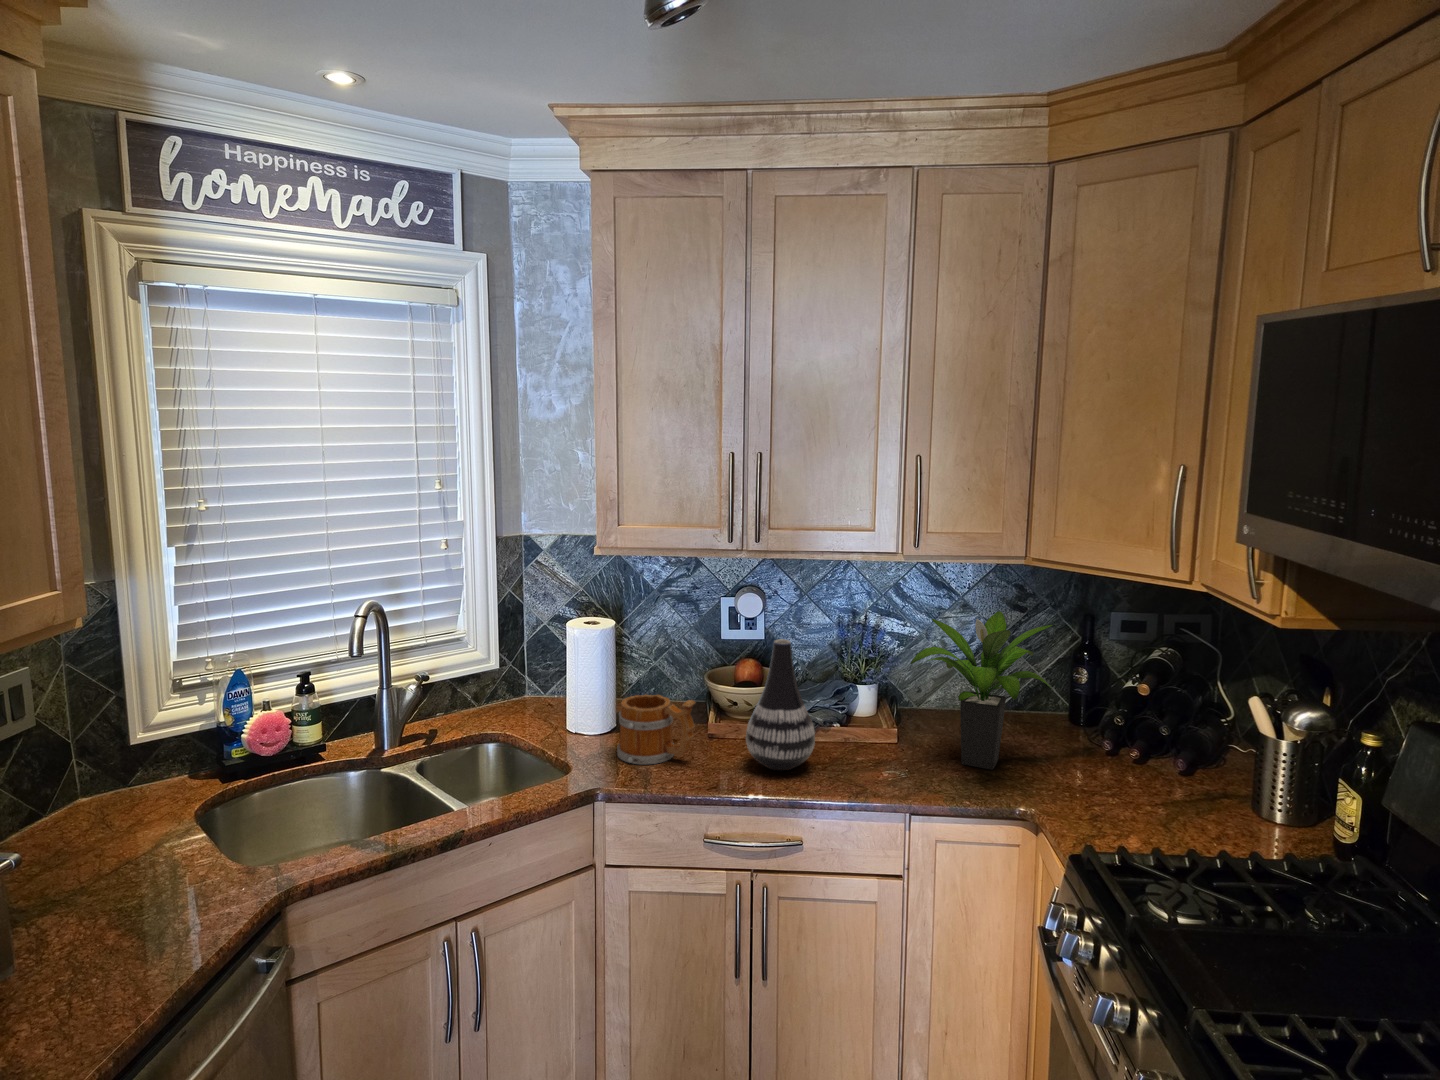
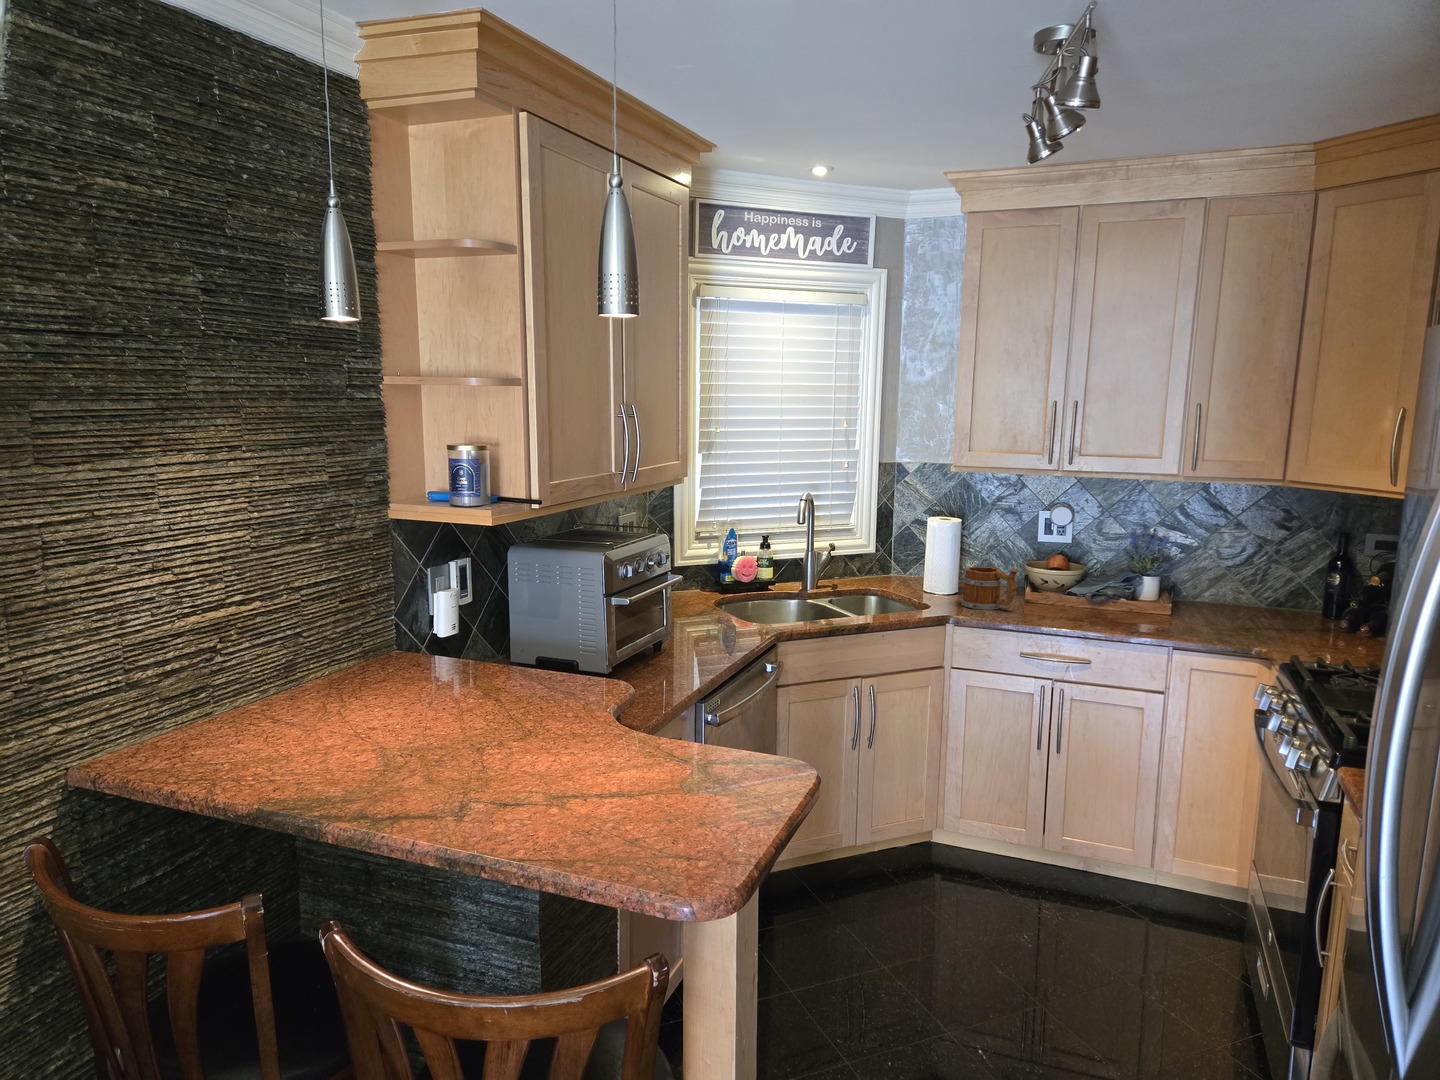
potted plant: present [911,611,1053,770] -> none [1182,520,1300,632]
vase: present [746,640,815,771] -> none [1054,529,1105,620]

